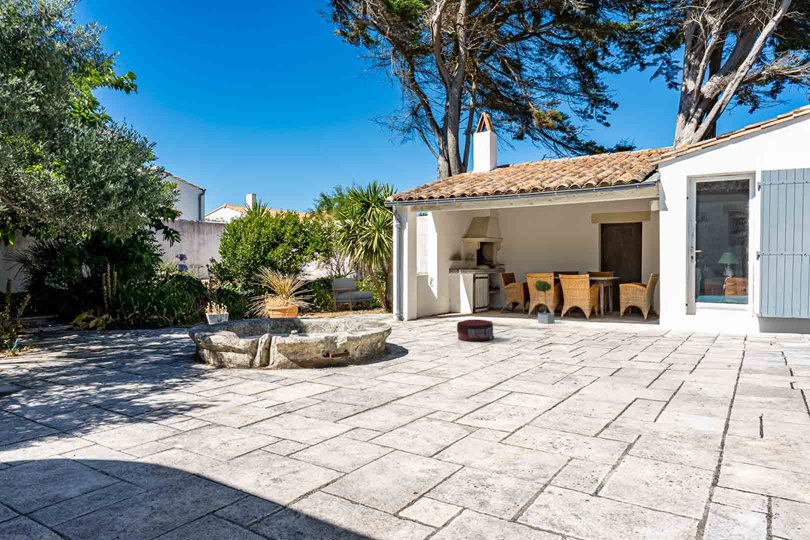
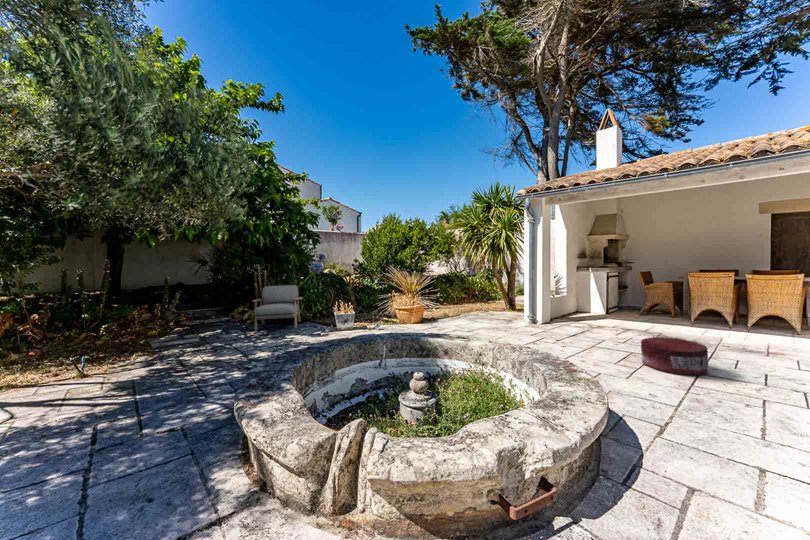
armchair: present [332,278,373,311] -> present [253,285,302,331]
potted tree: present [535,280,555,324] -> none [705,280,738,336]

